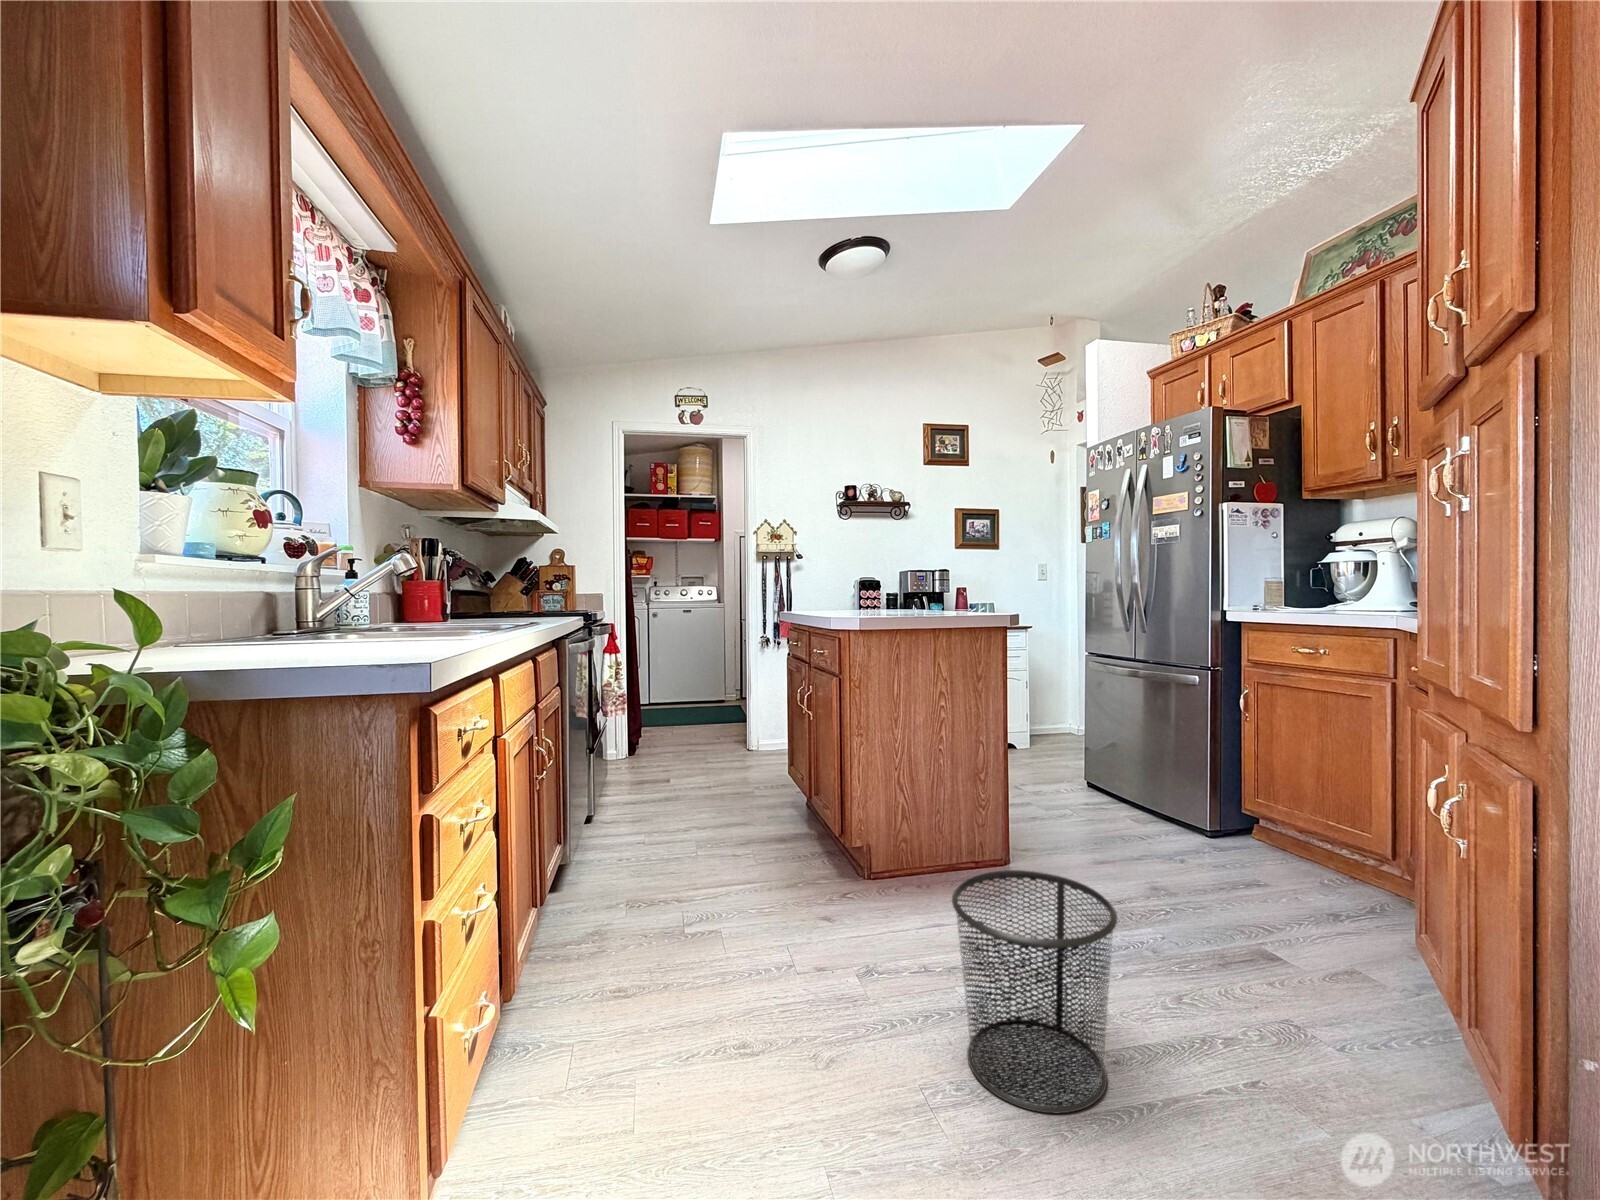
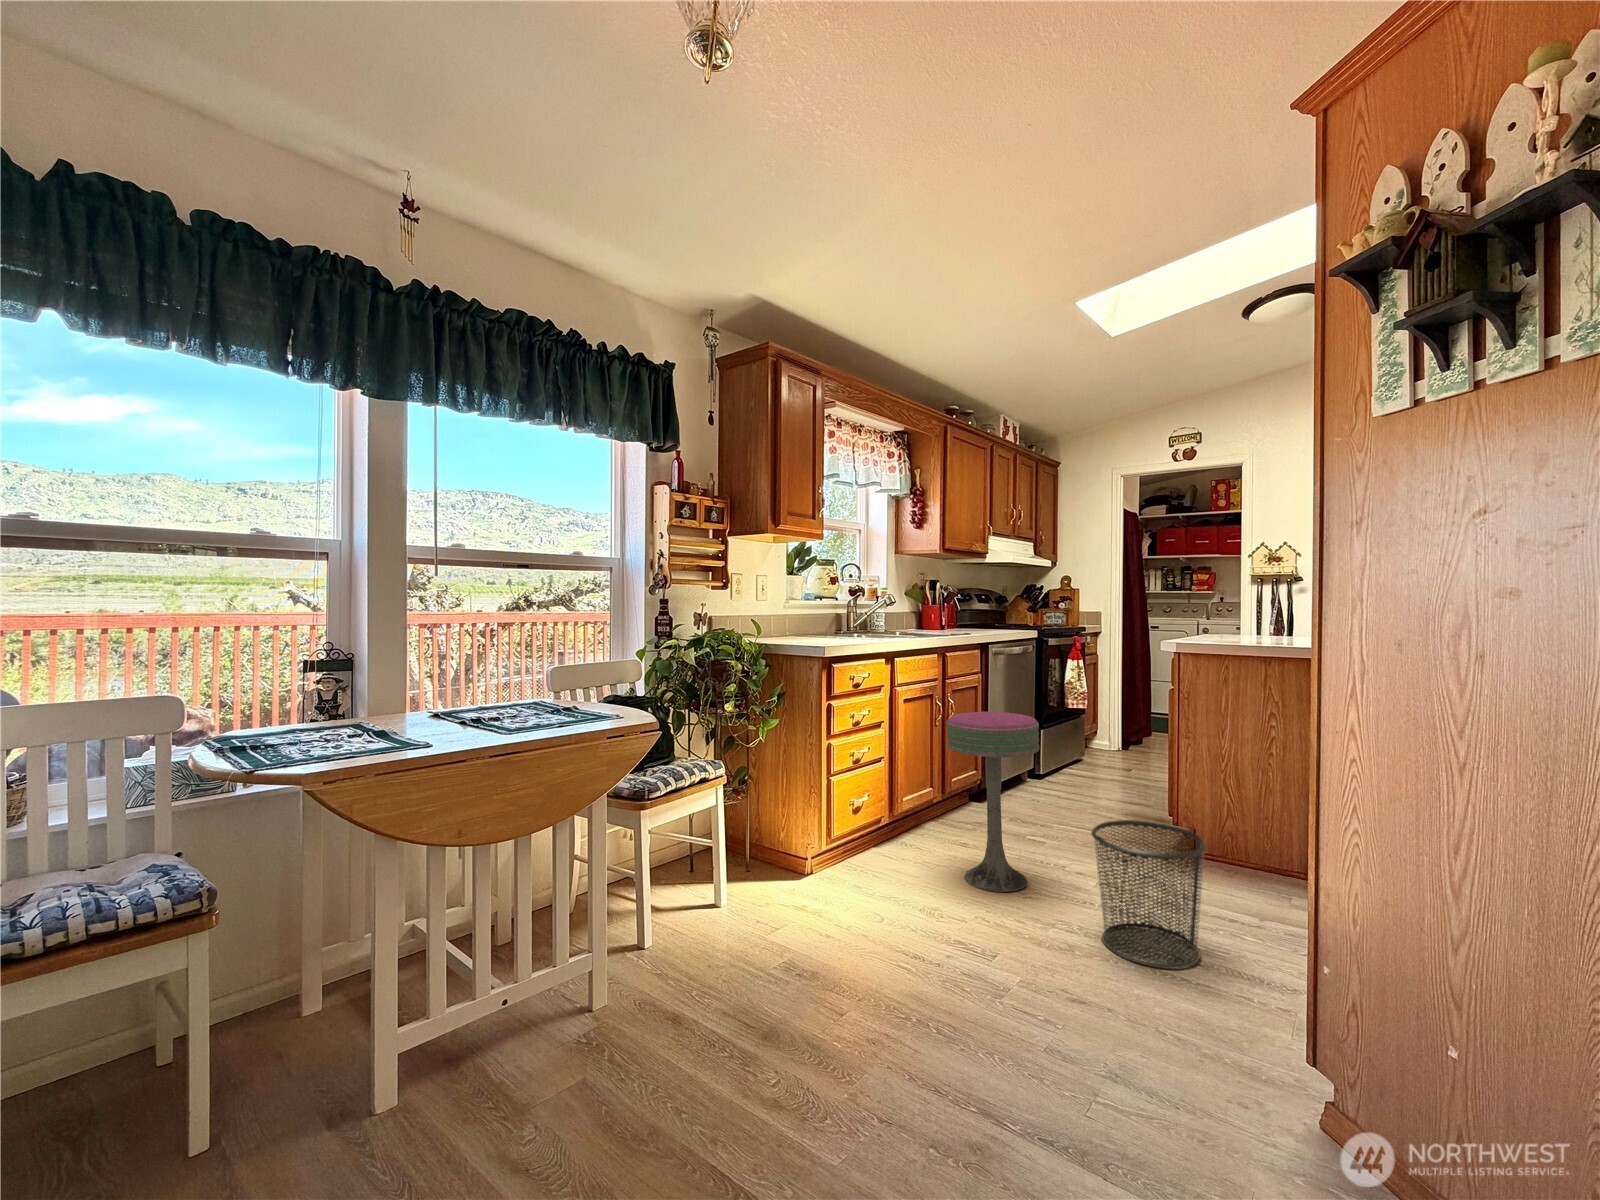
bar stool: none [652,747,815,1088] -> present [947,712,1039,892]

